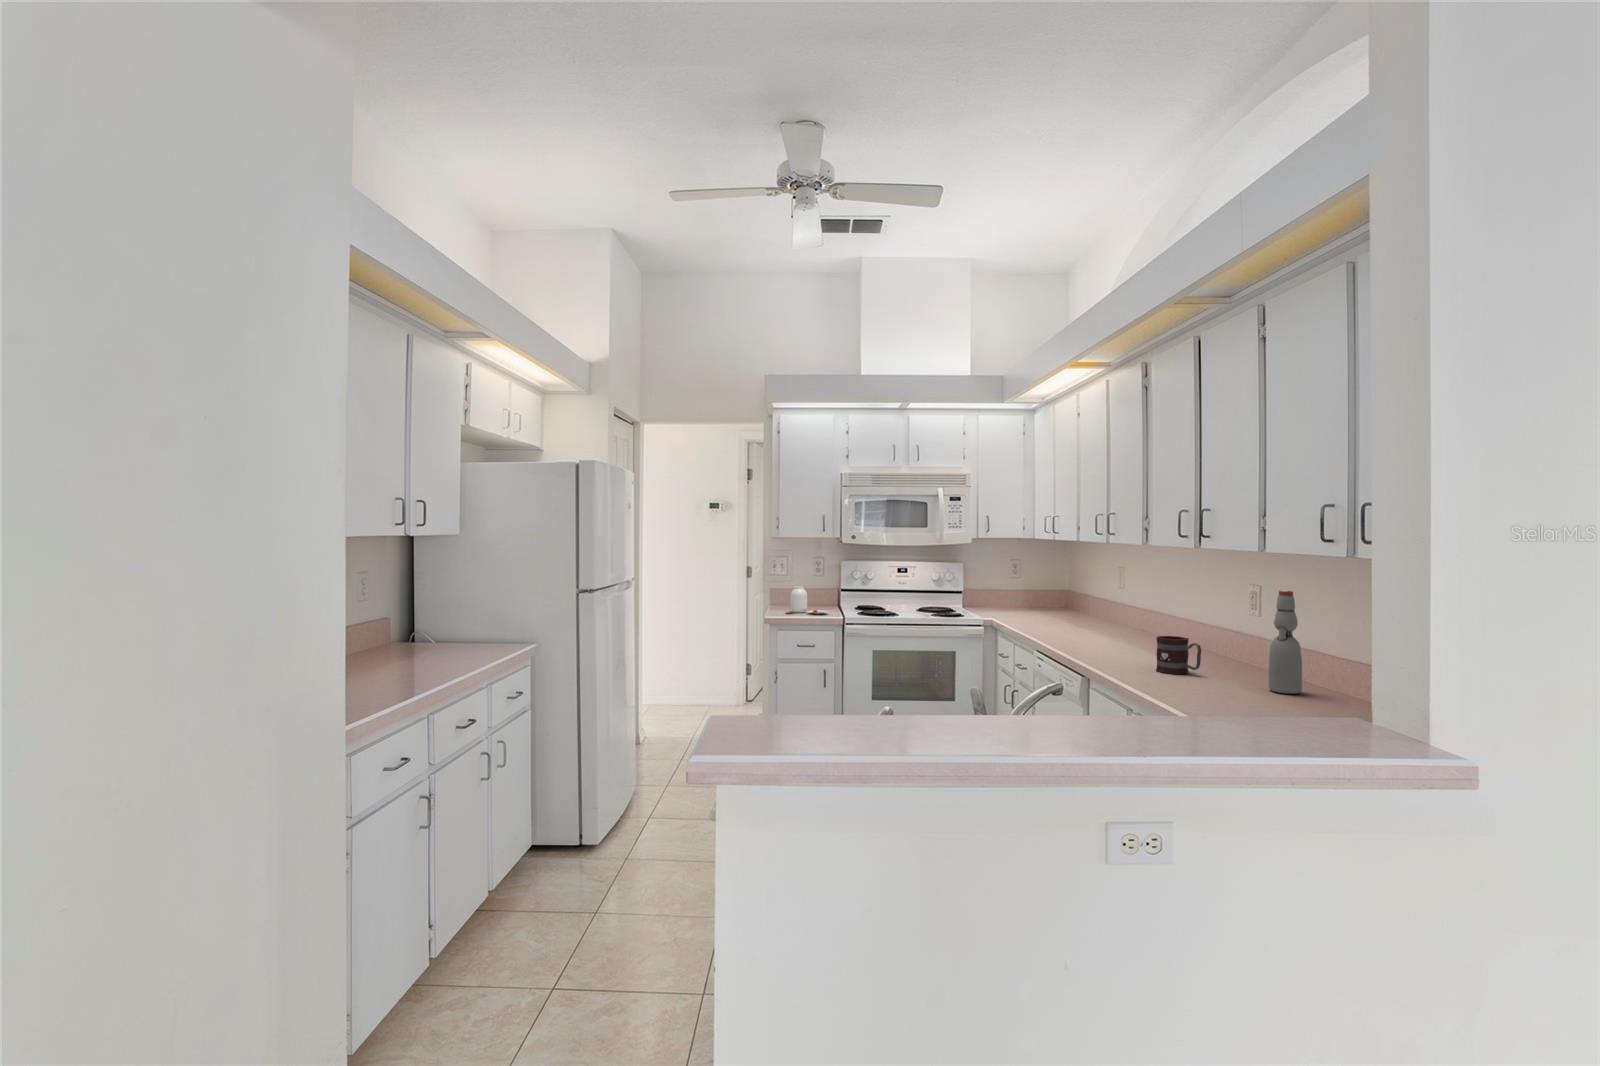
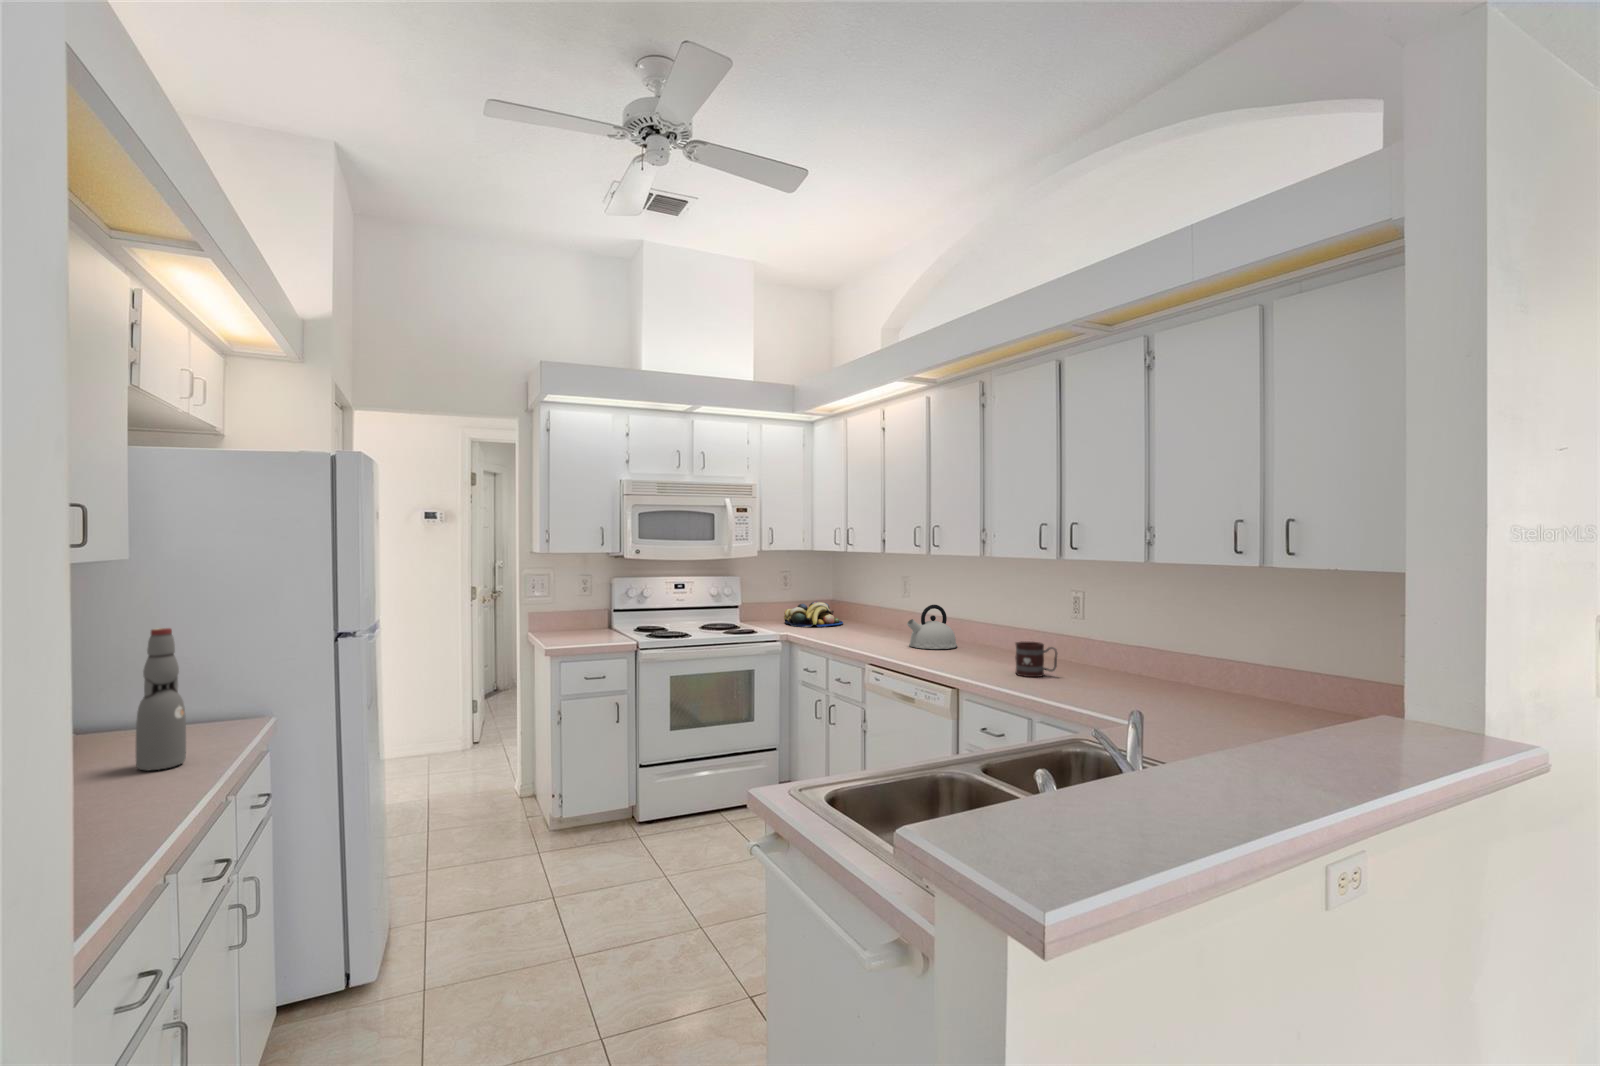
jar: present [786,586,828,614] -> none [565,609,617,642]
bottle: present [1269,591,1302,694] -> present [136,628,186,771]
fruit bowl: none [1004,592,1066,617] -> present [784,602,843,627]
kettle: none [1089,596,1148,643] -> present [907,605,957,649]

